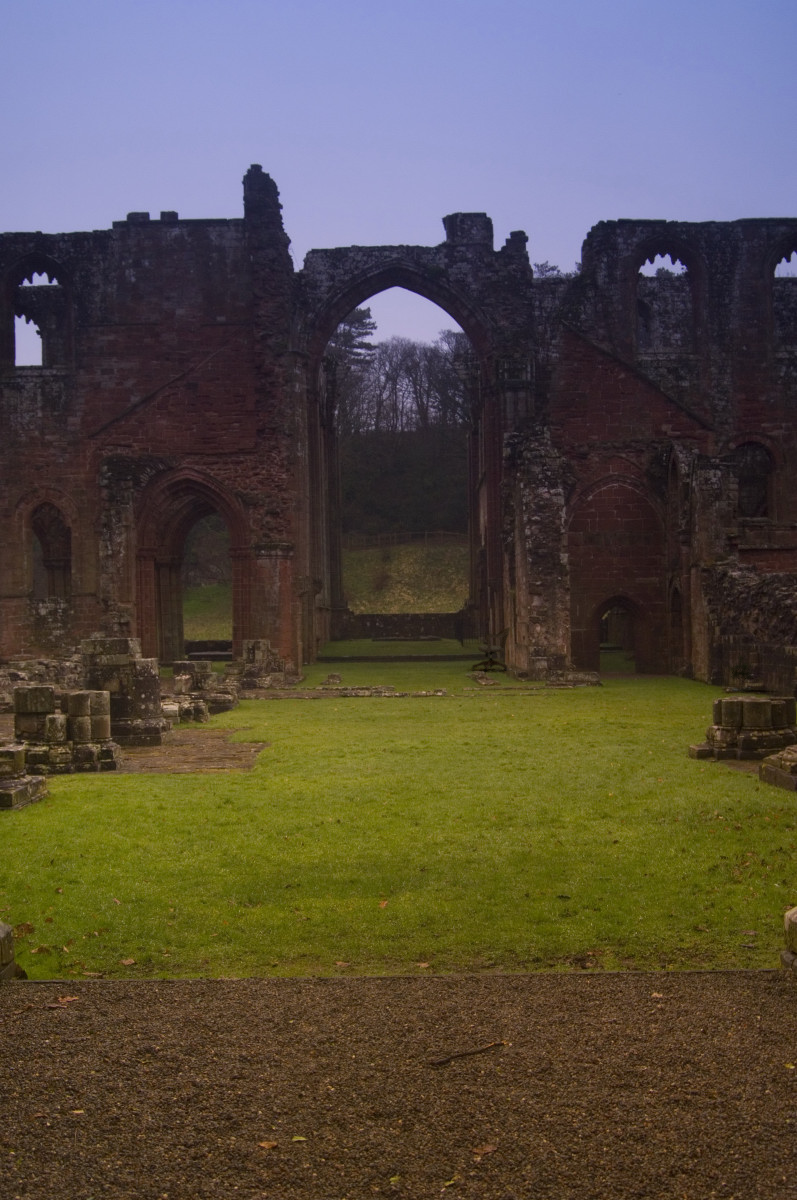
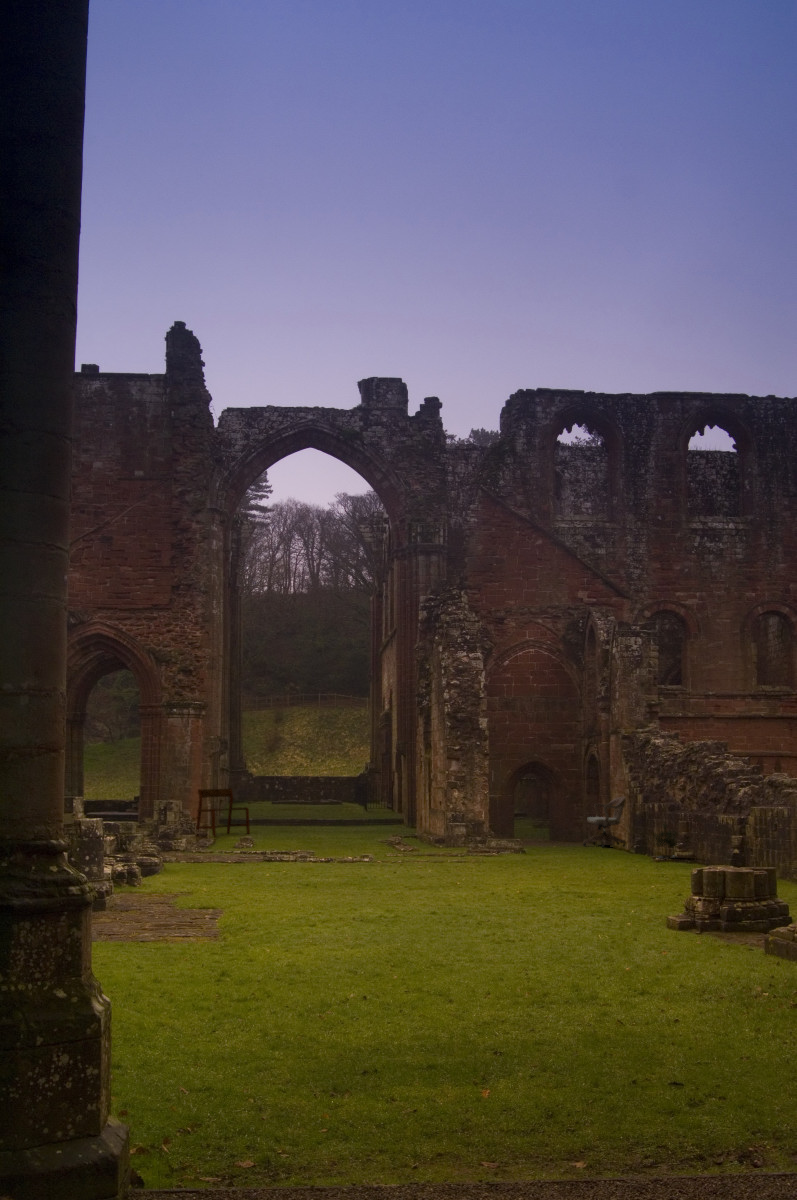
bench: none [290,625,341,671] -> present [196,788,250,836]
chair: present [472,627,510,671] -> present [583,796,626,847]

